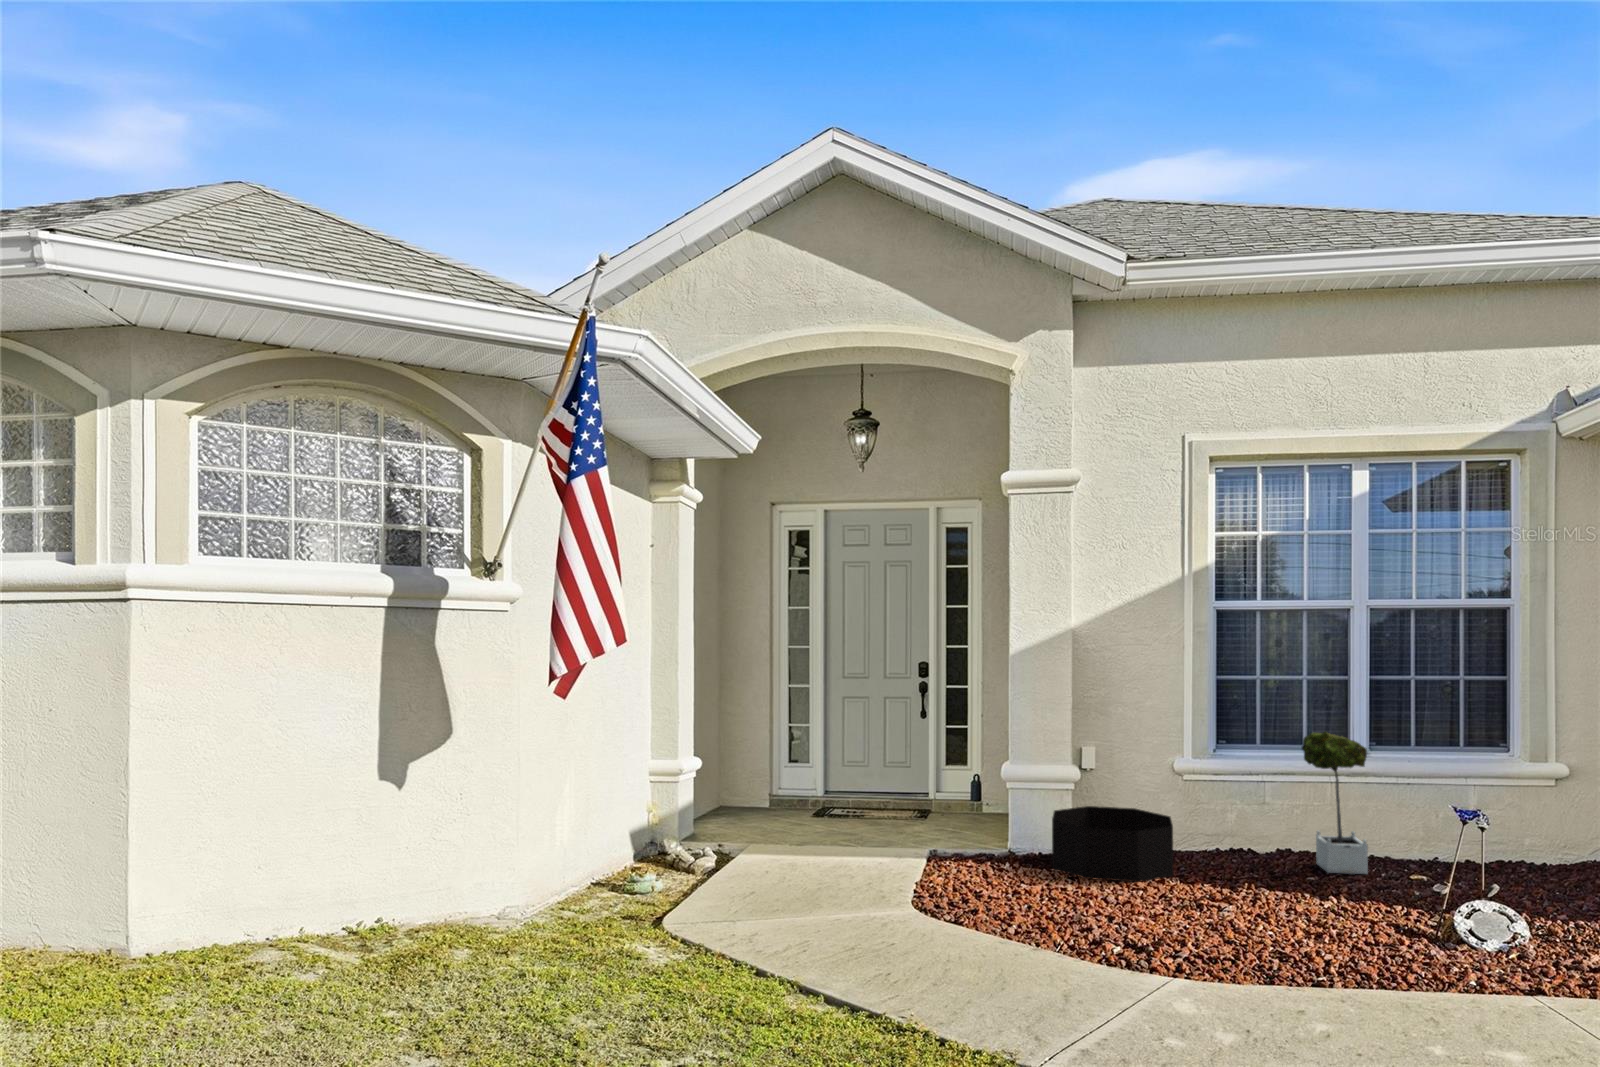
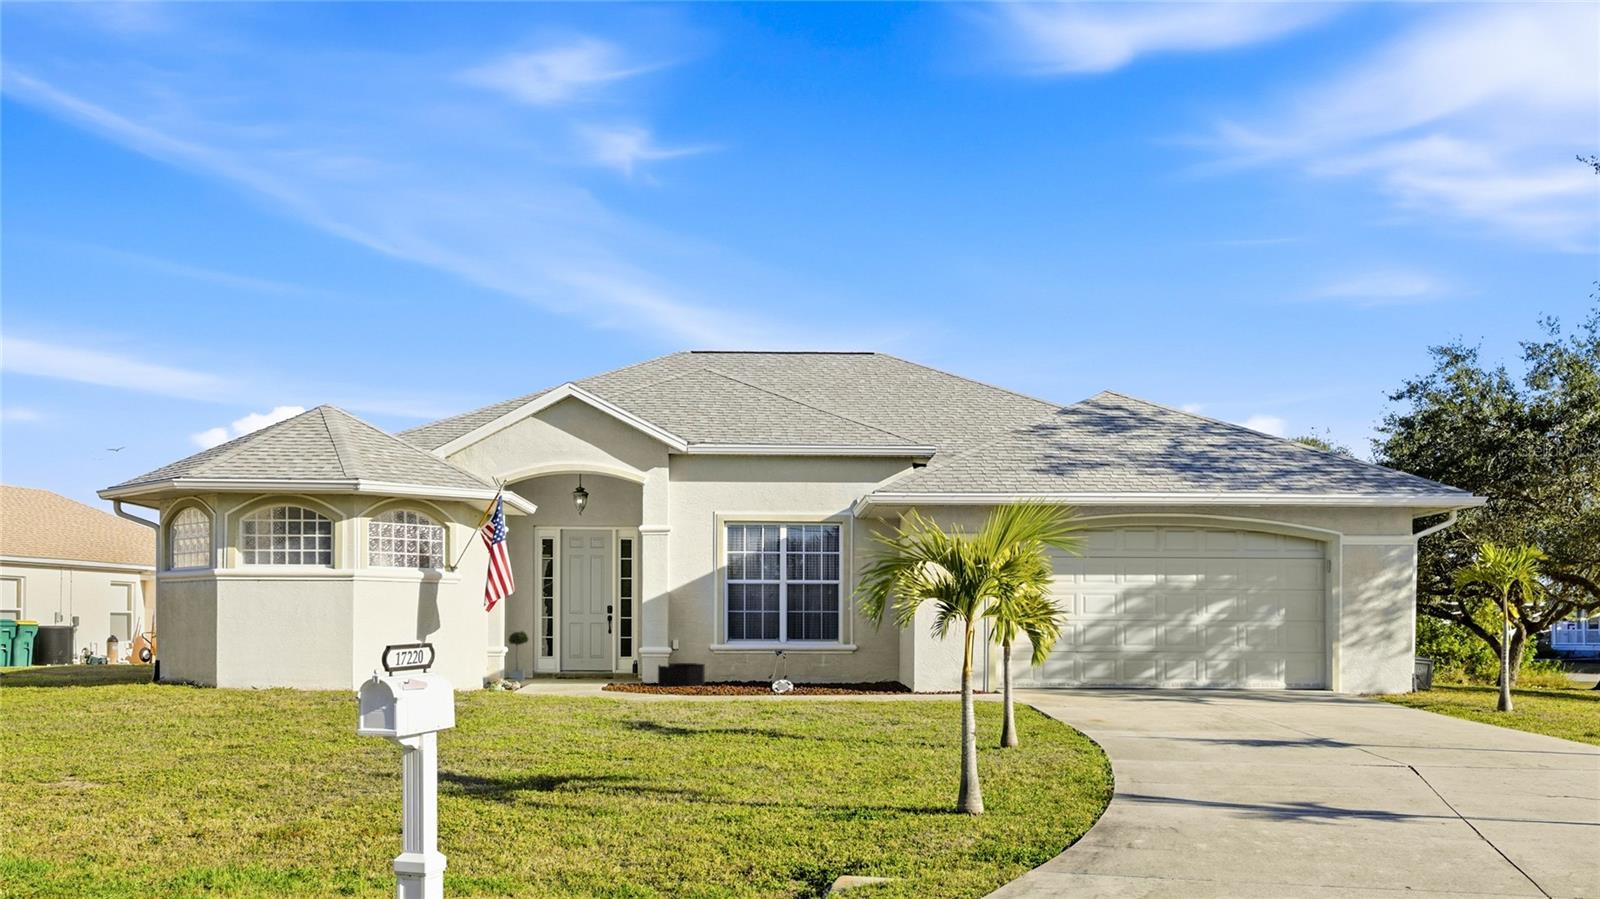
potted tree: present [1302,732,1368,874] -> present [508,631,528,681]

